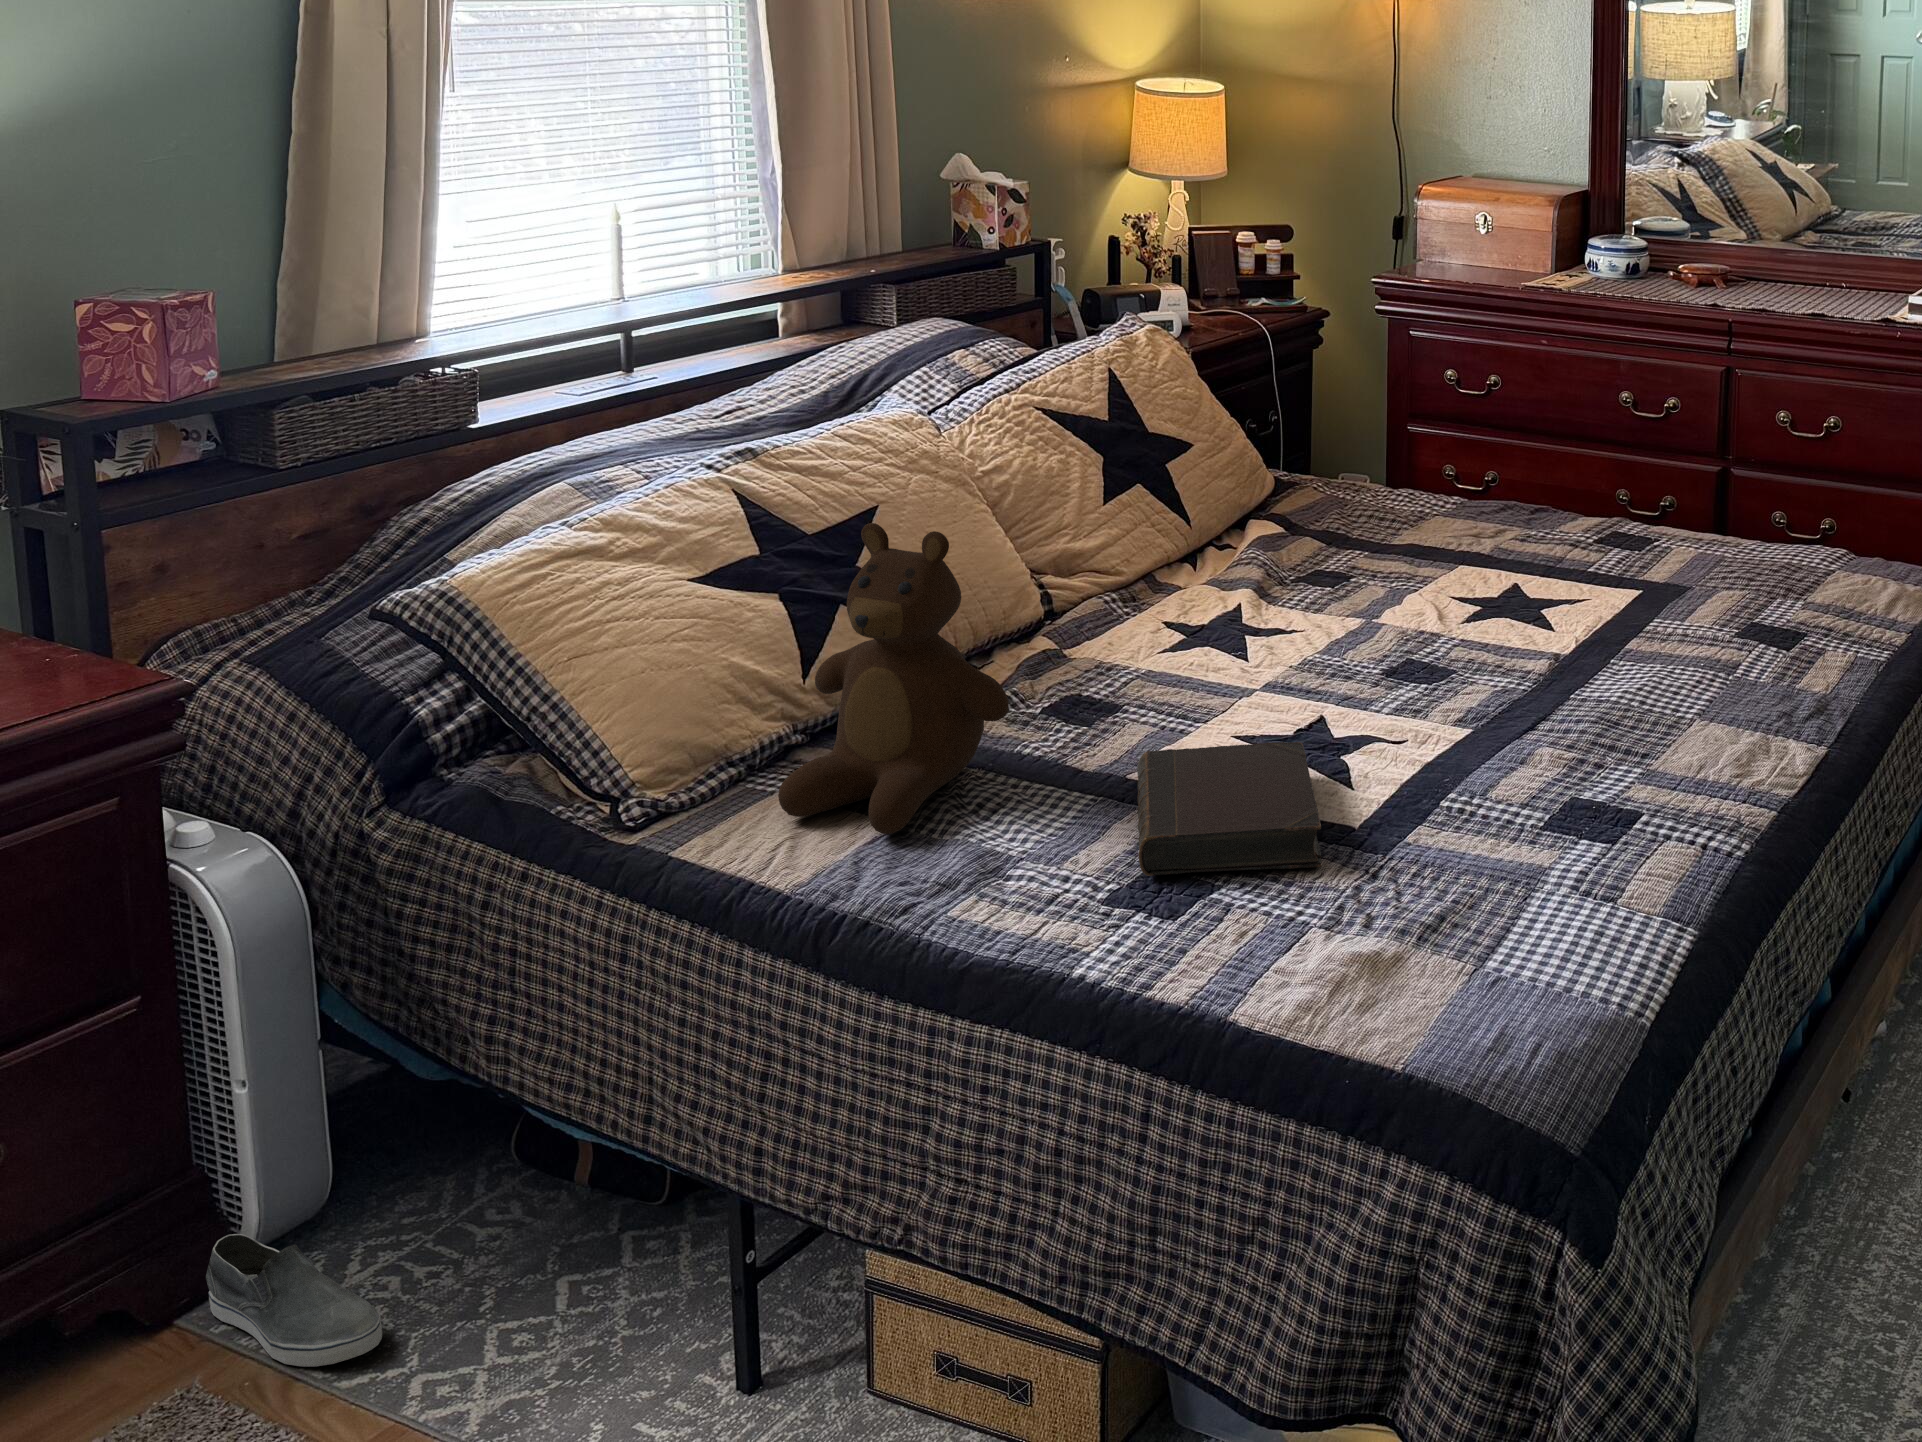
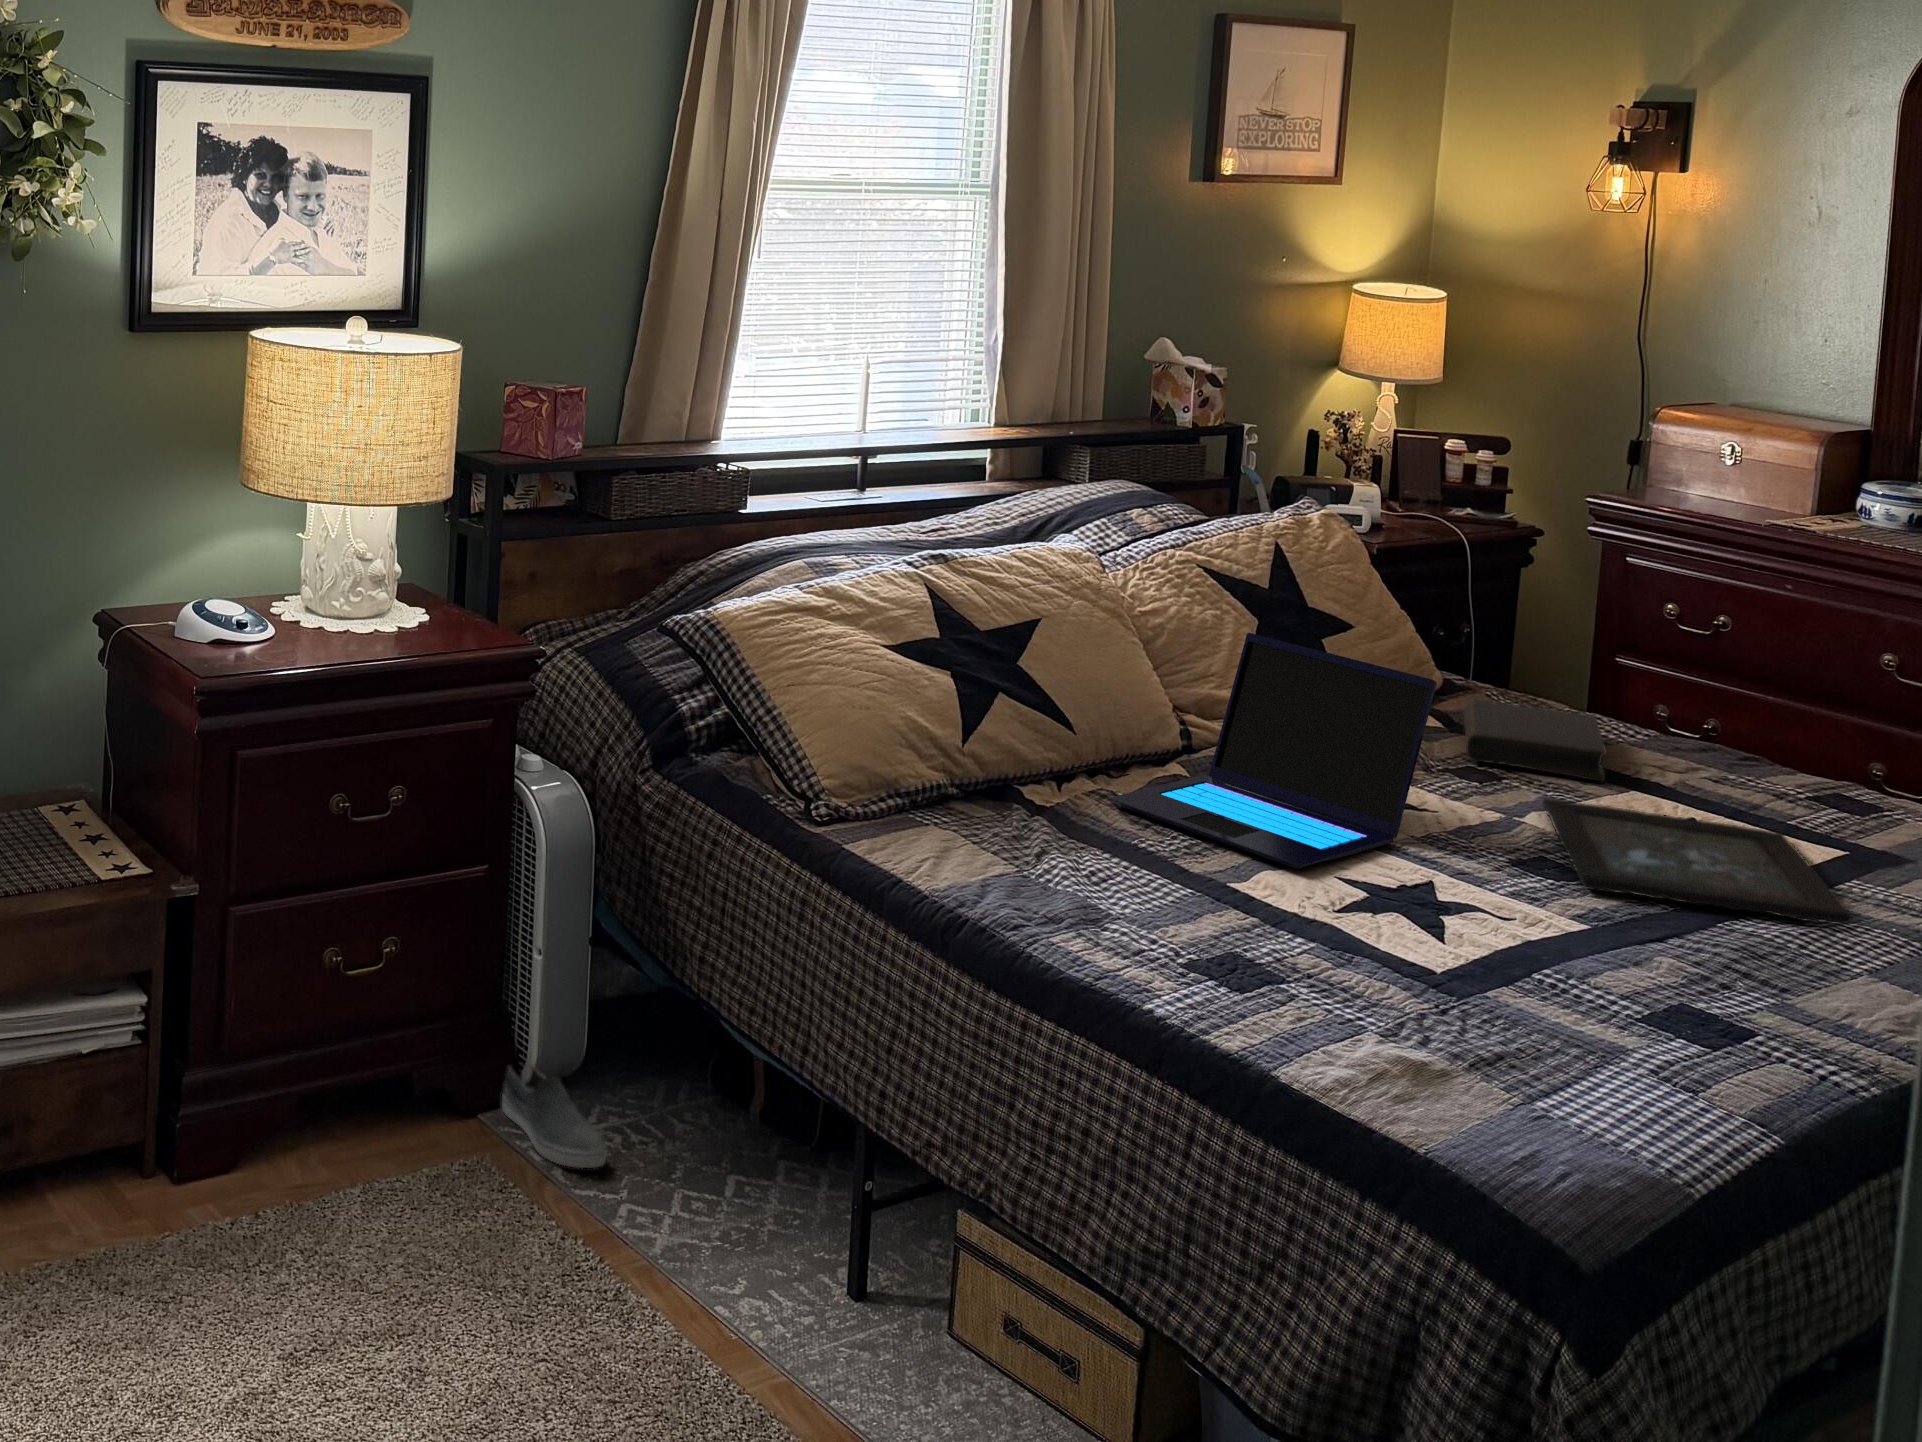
laptop: none [979,481,1301,739] -> present [1109,633,1437,869]
teddy bear: present [778,523,1009,834] -> none [930,621,1127,876]
tray: none [1396,585,1671,689] -> present [1543,798,1852,925]
book: present [1137,742,1322,876] -> present [1464,700,1606,781]

